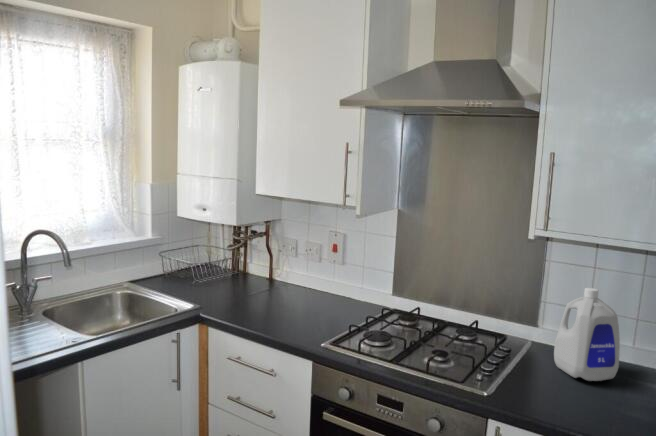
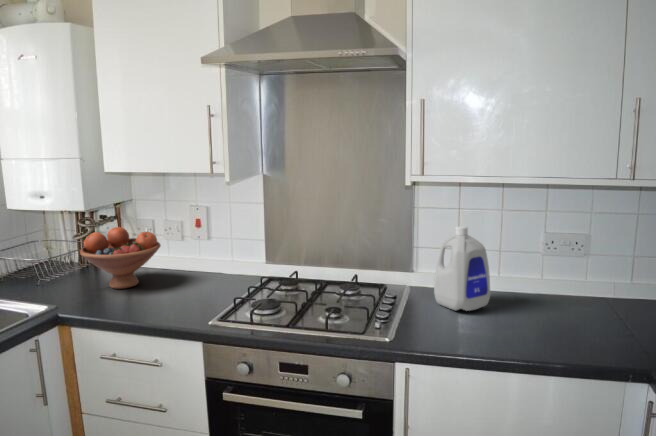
fruit bowl: none [228,243,297,299] -> present [80,227,160,289]

